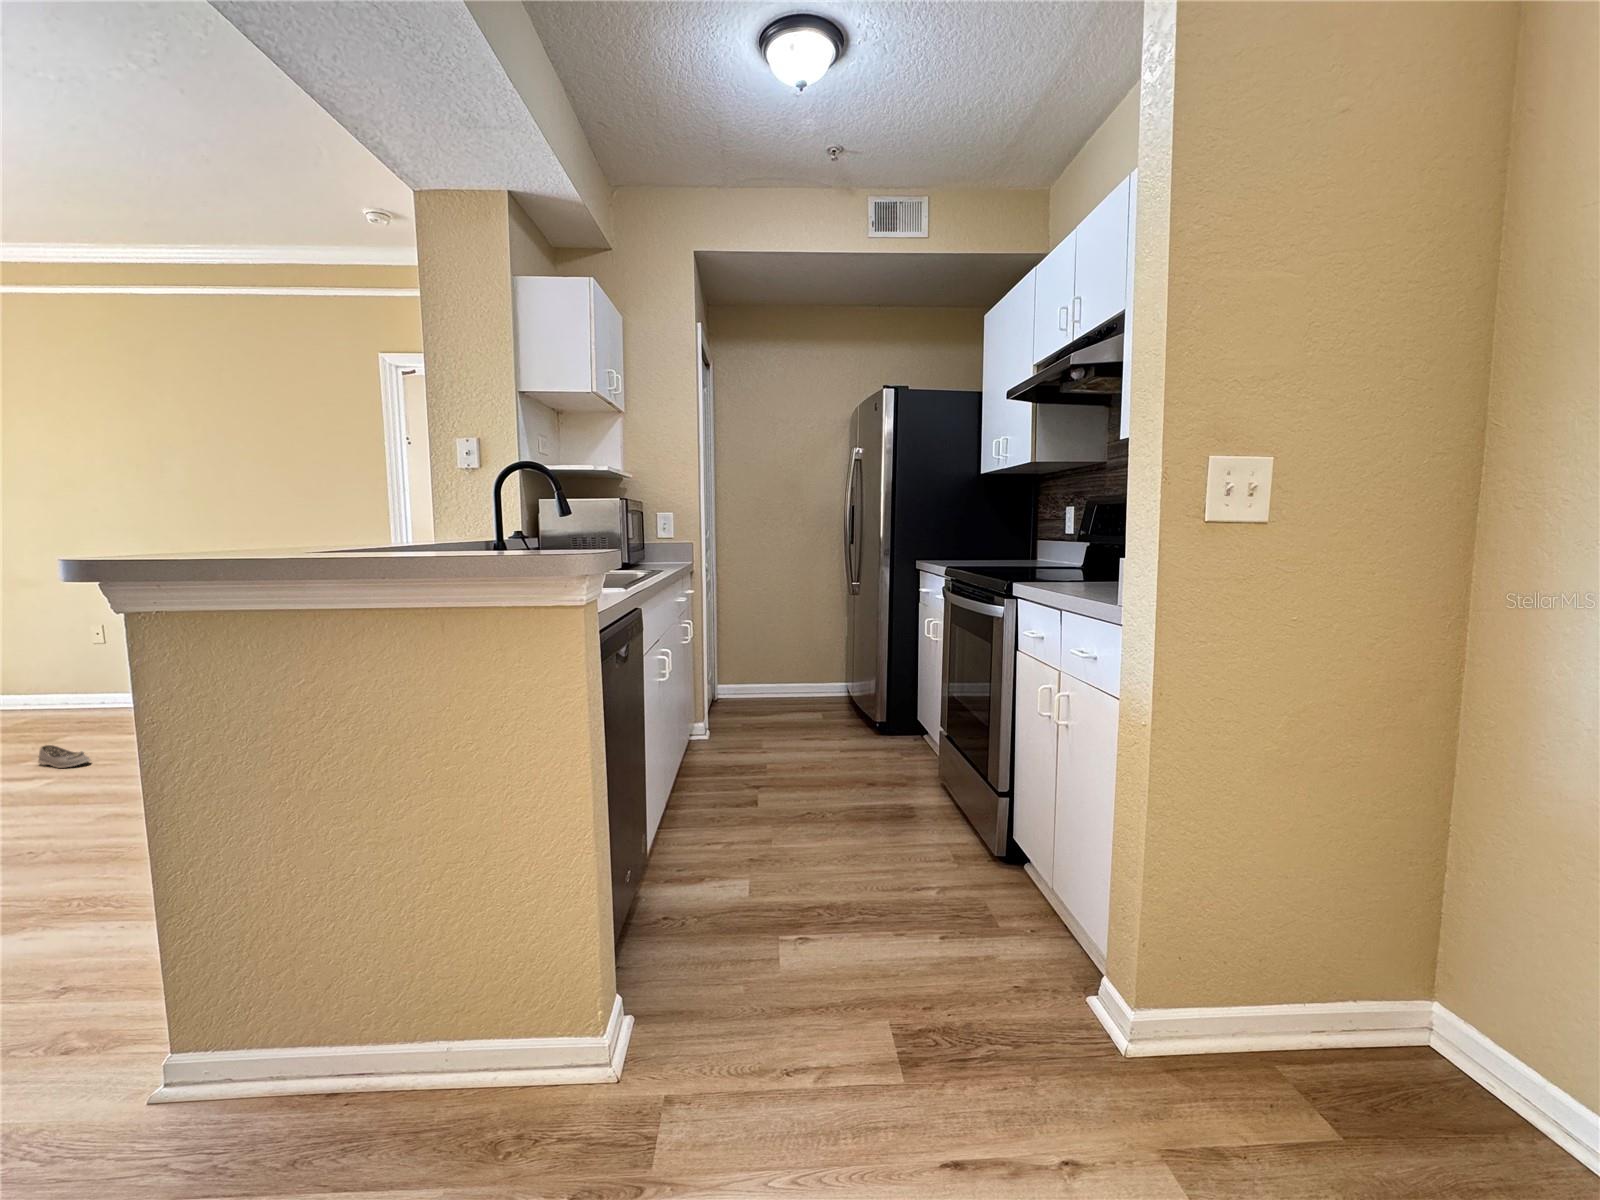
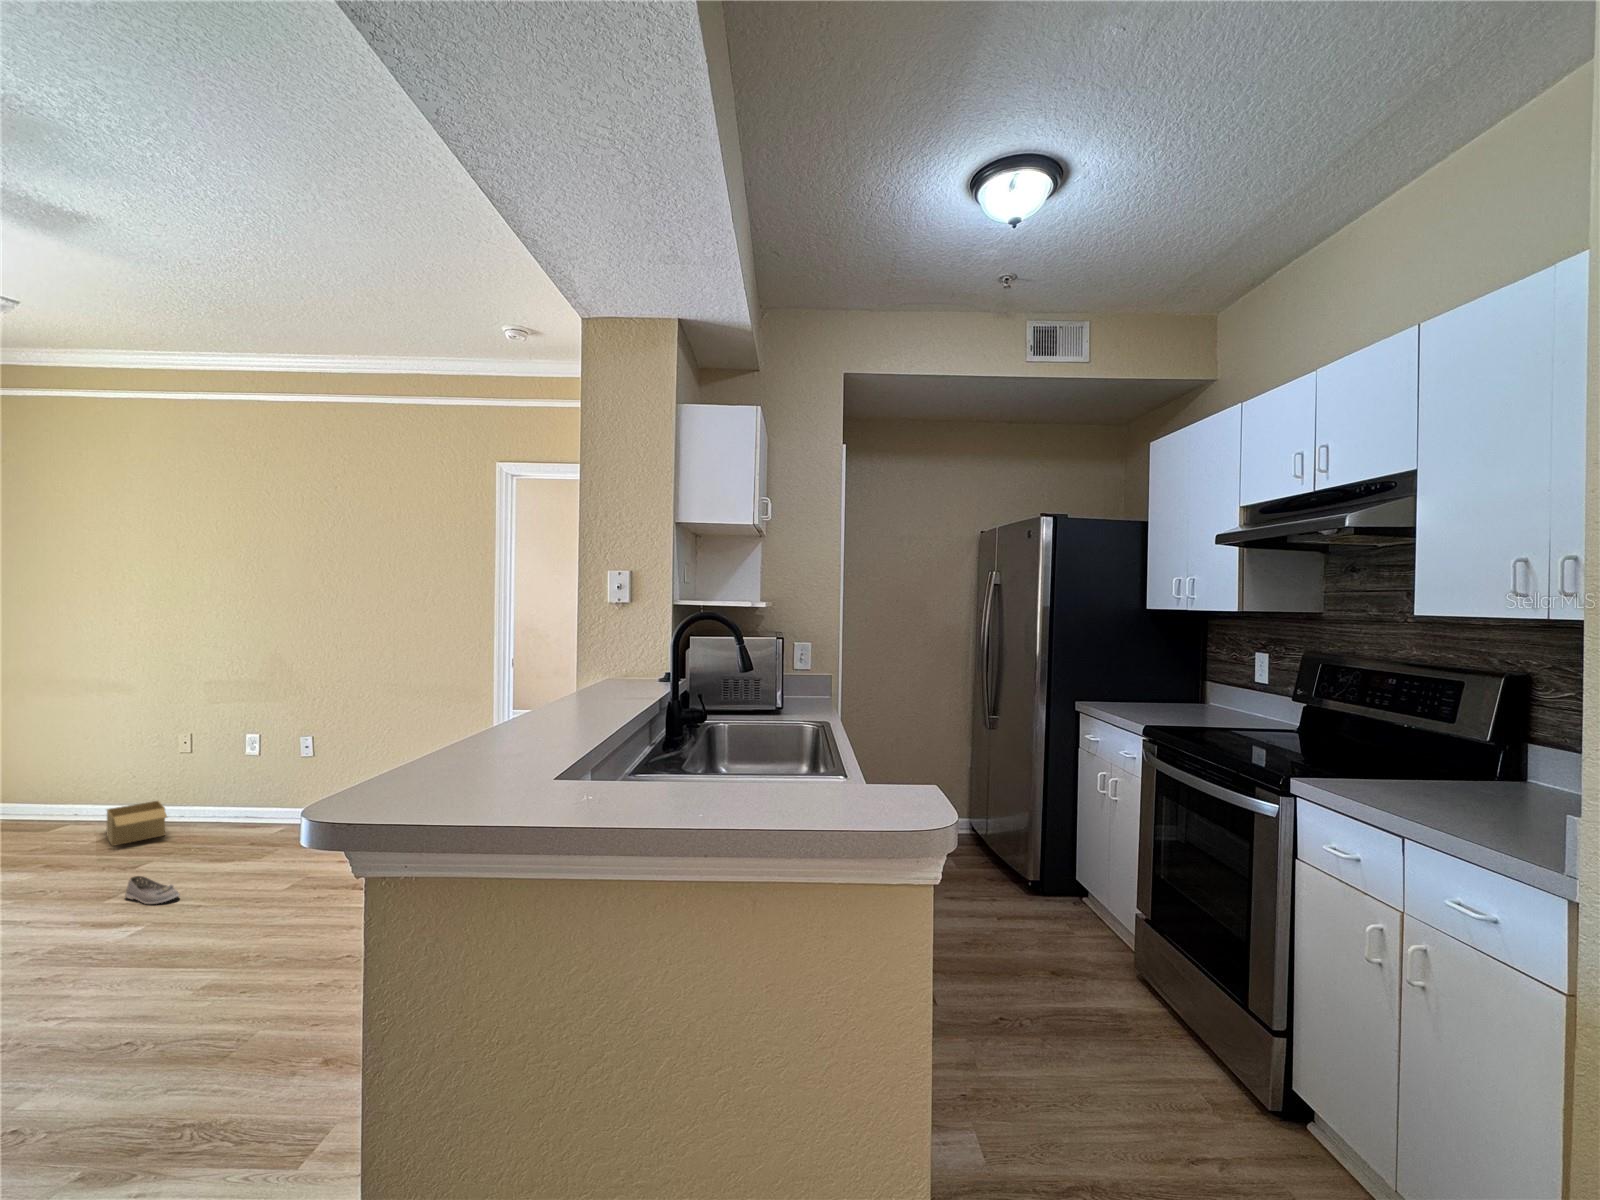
cardboard box: none [21,691,83,731] -> present [107,801,167,846]

